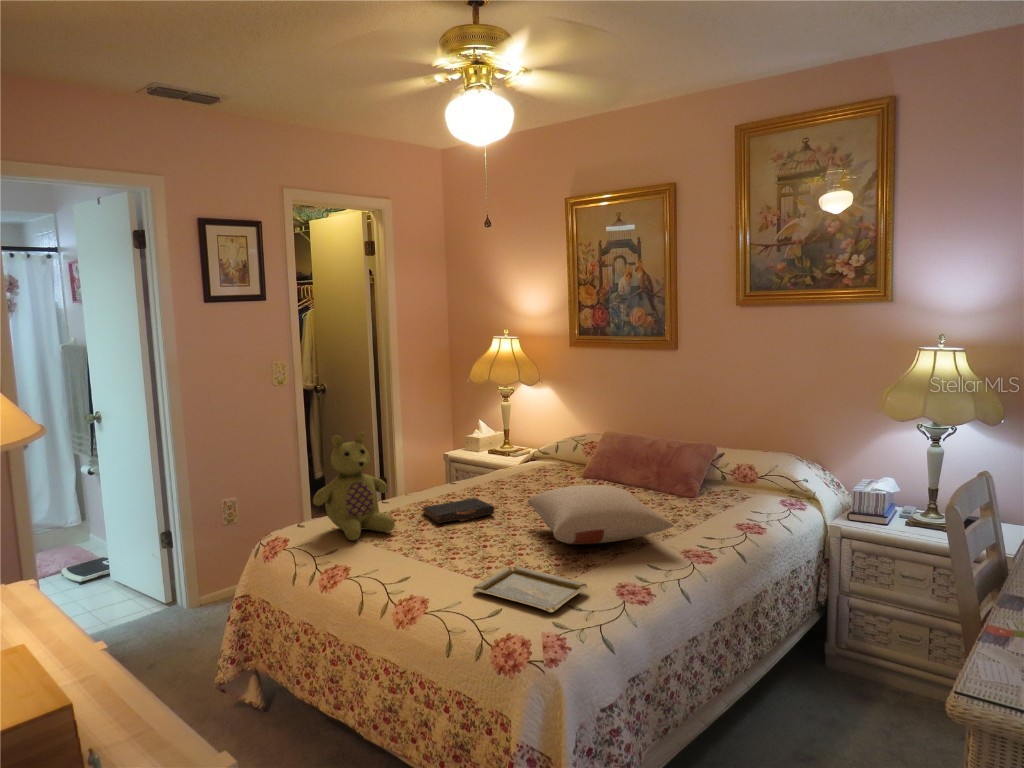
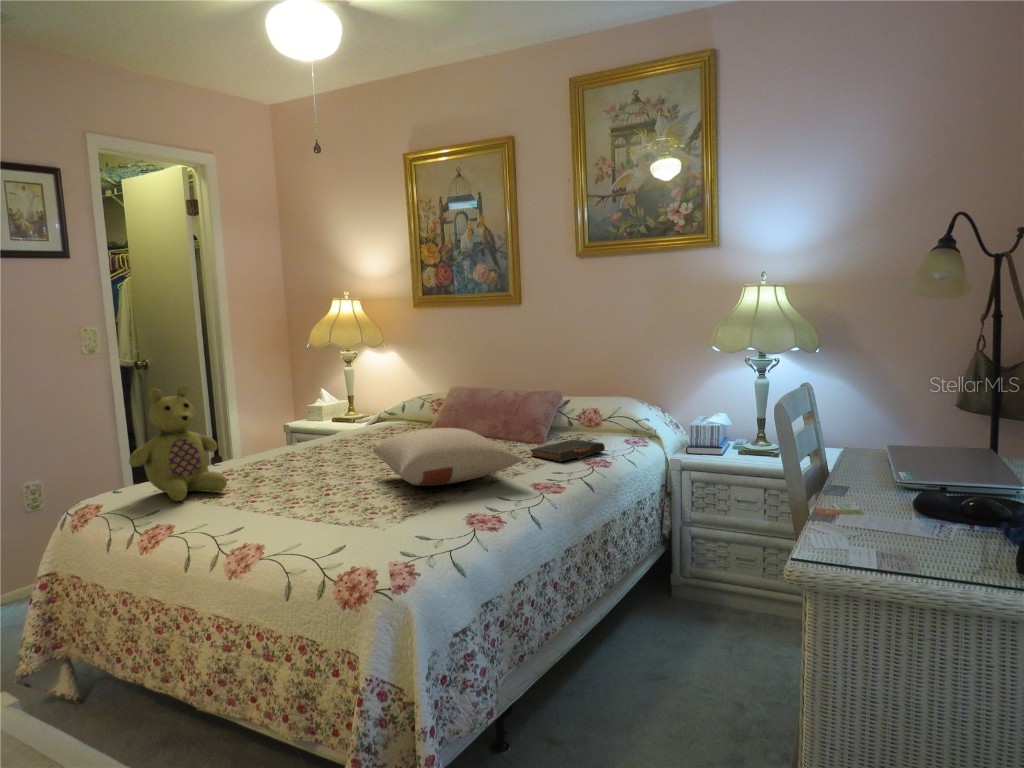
book: present [423,498,494,523] -> present [530,440,605,461]
tray: present [473,566,588,612] -> none [314,508,437,543]

